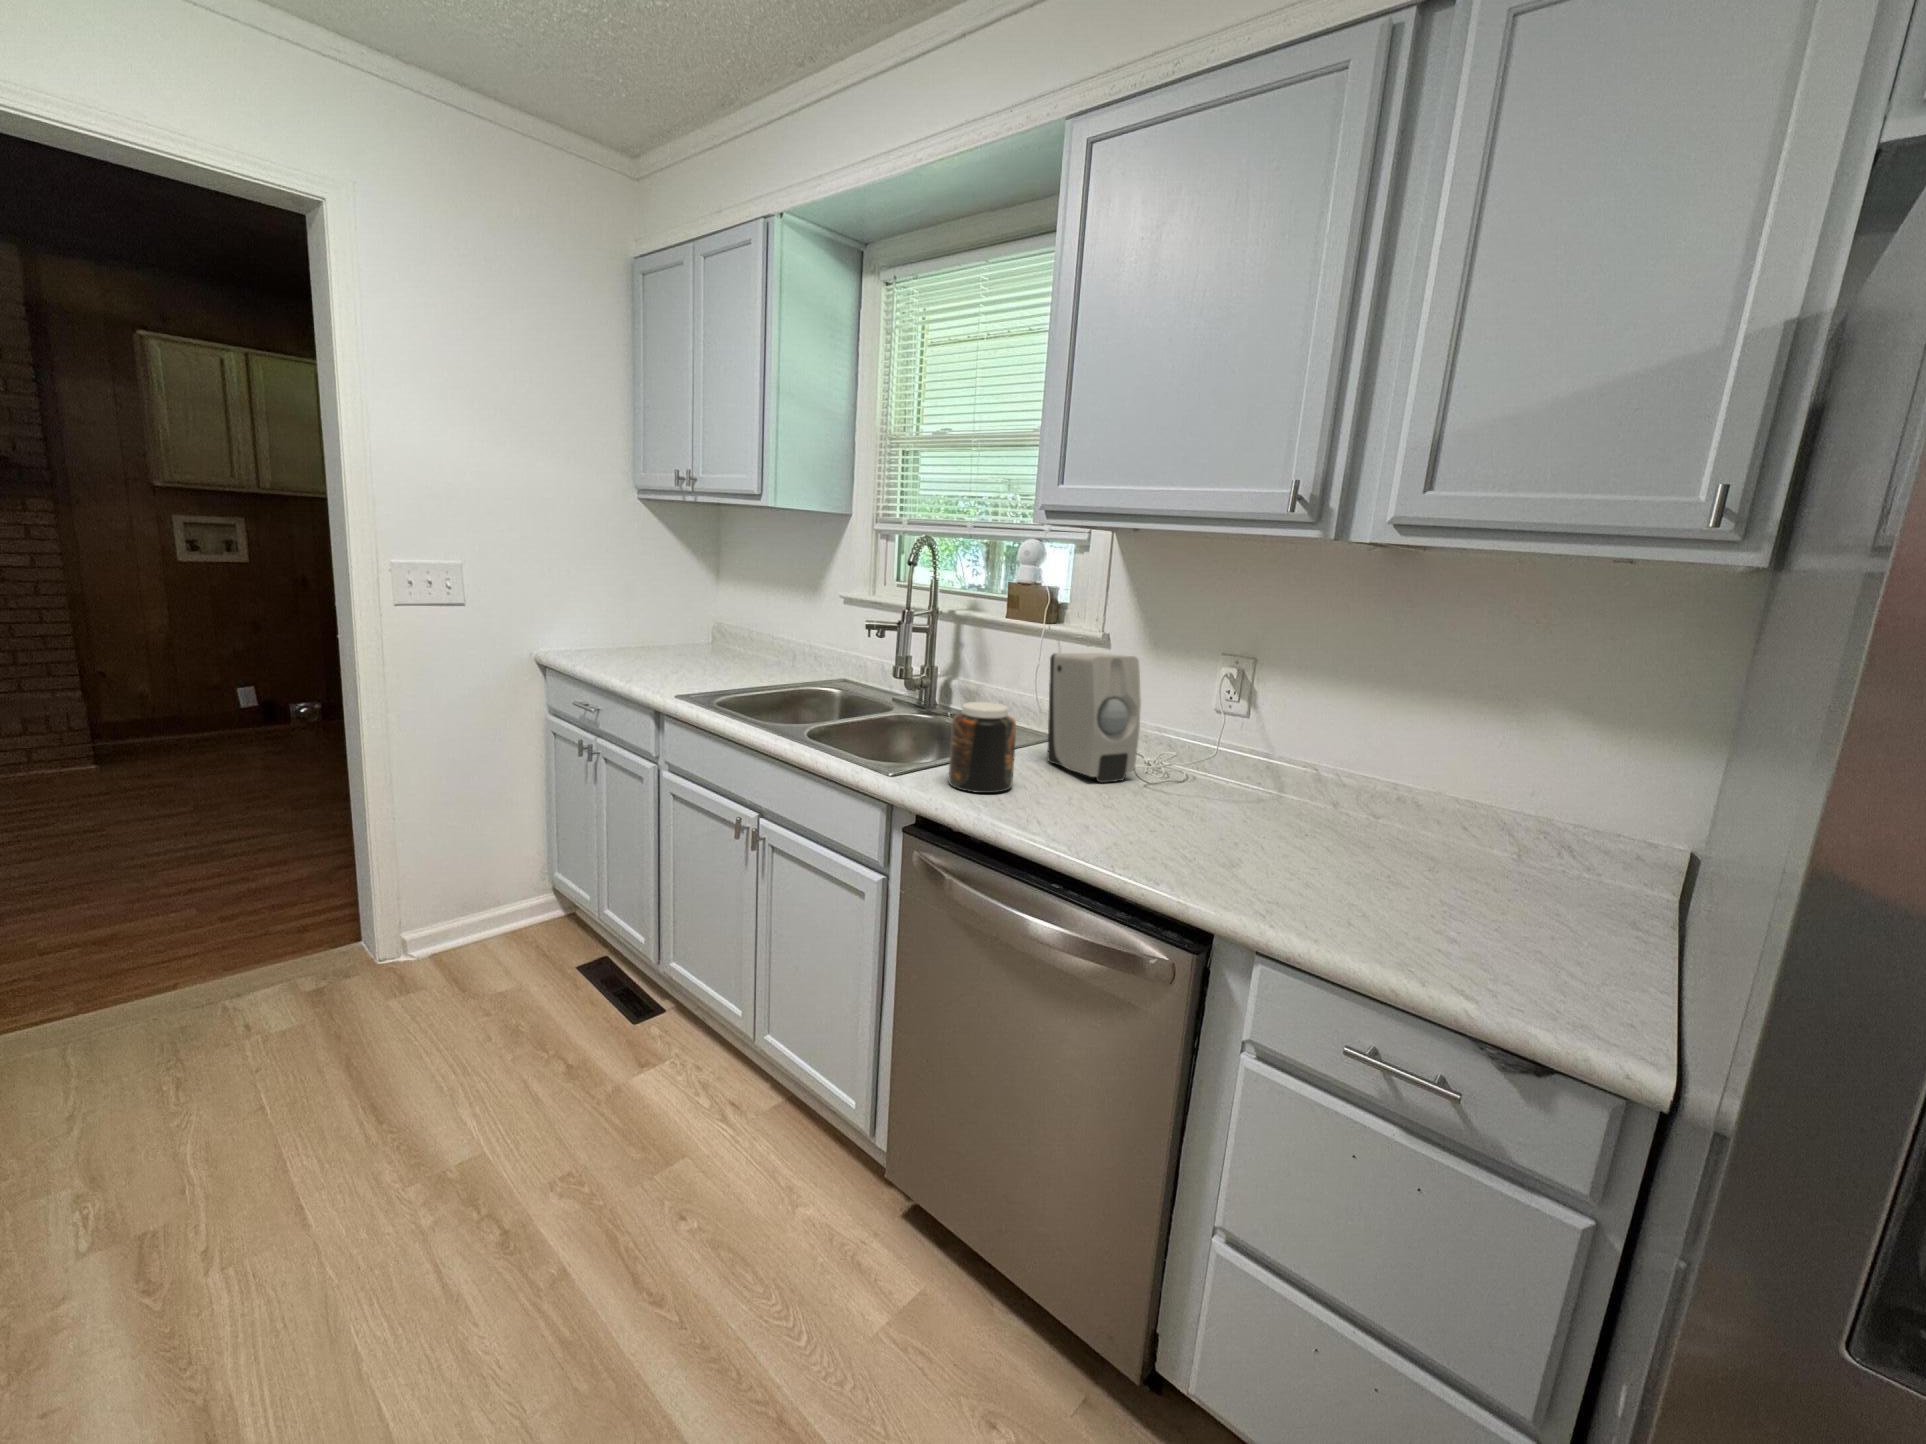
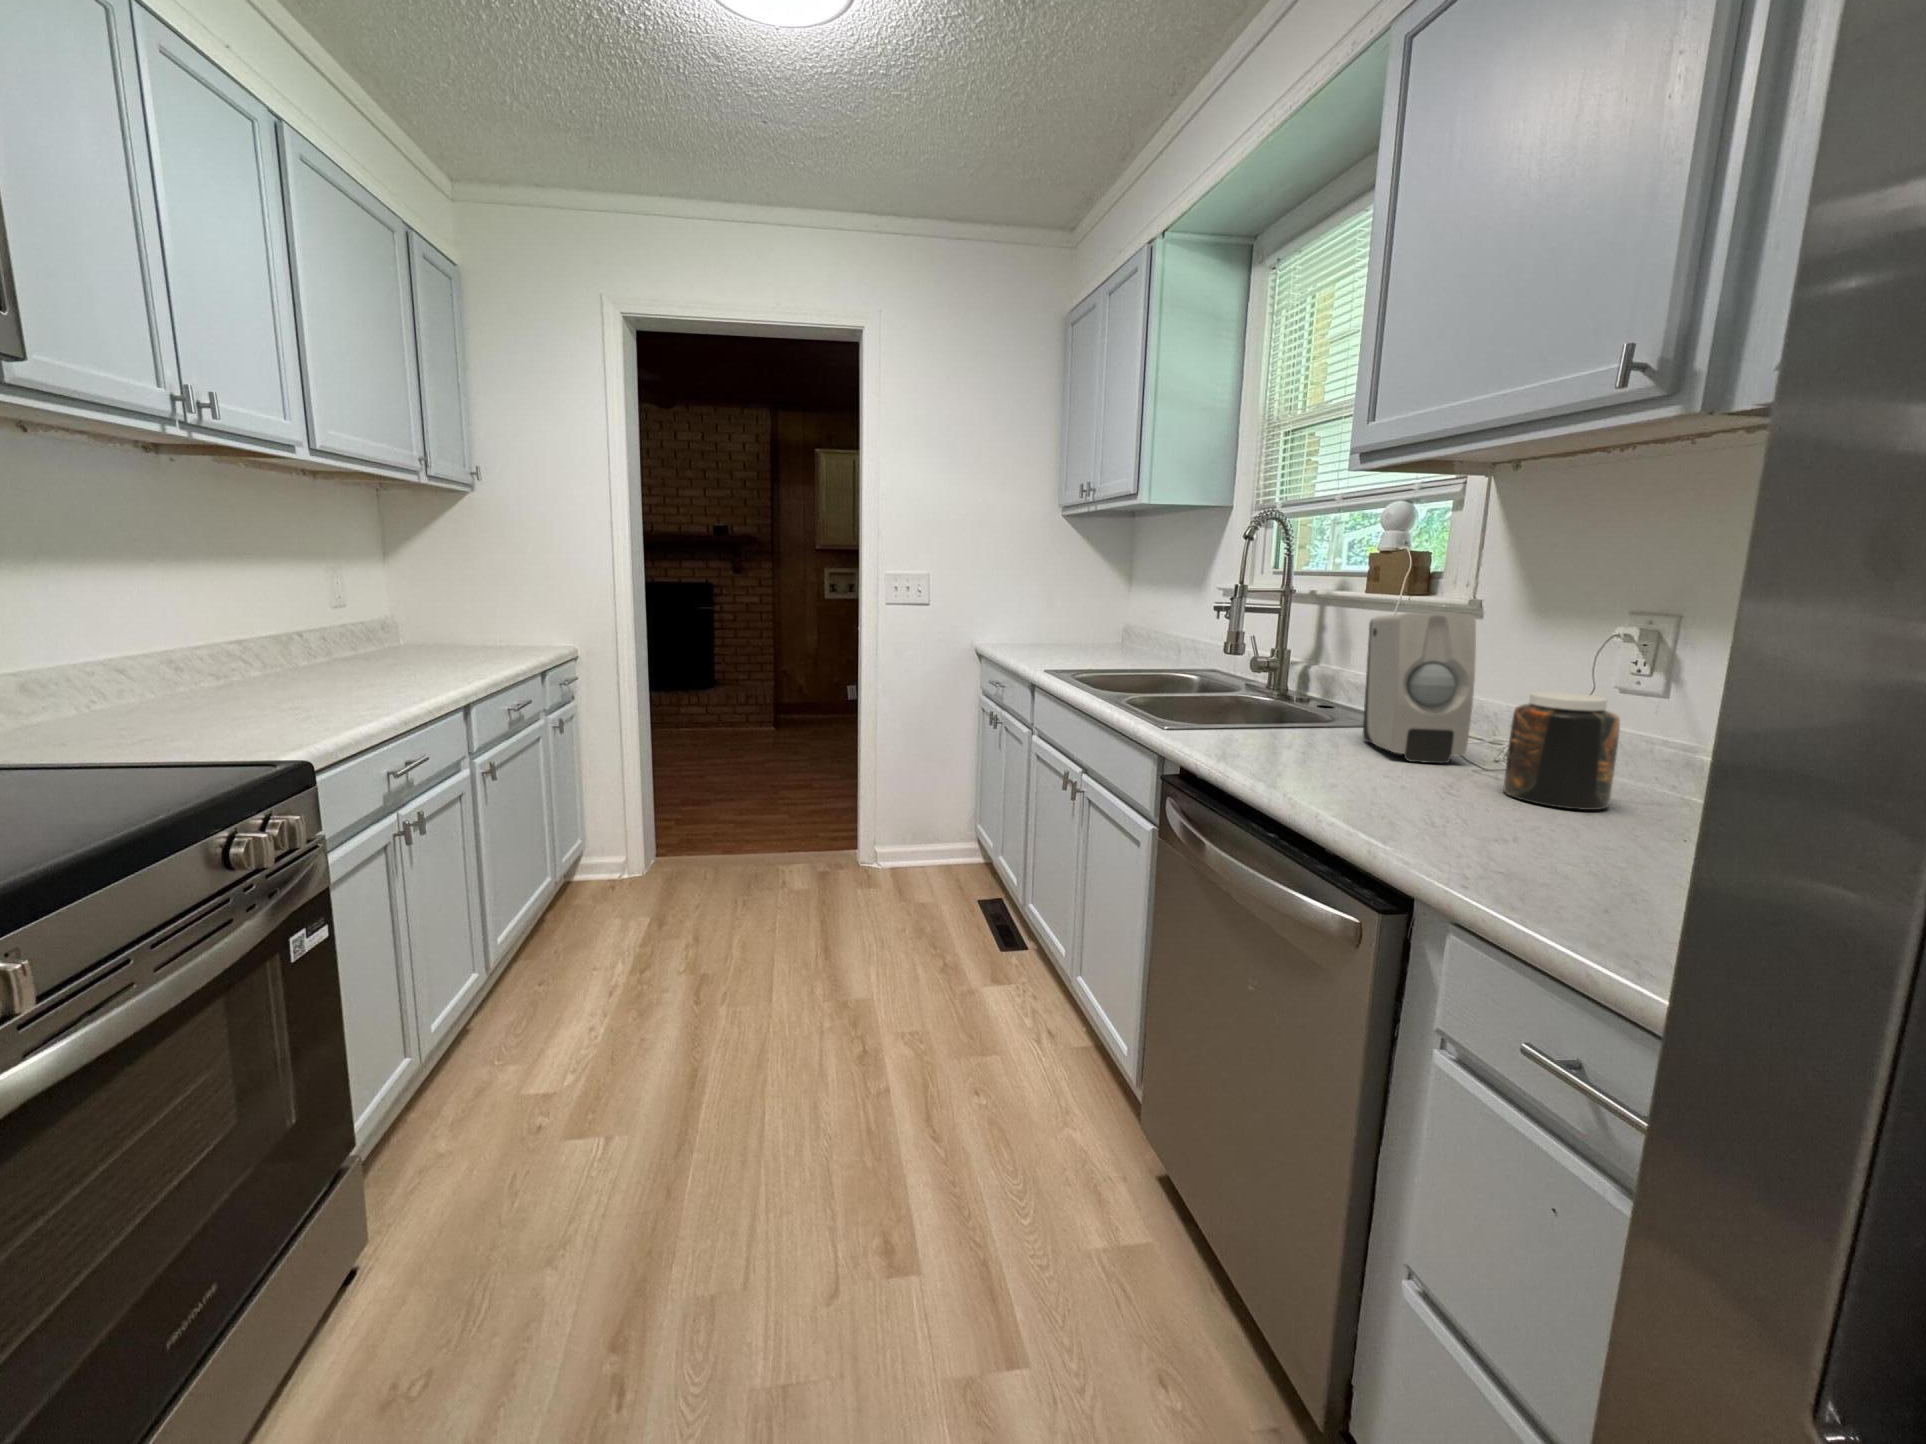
jar: present [949,702,1016,793] -> present [1503,691,1620,810]

